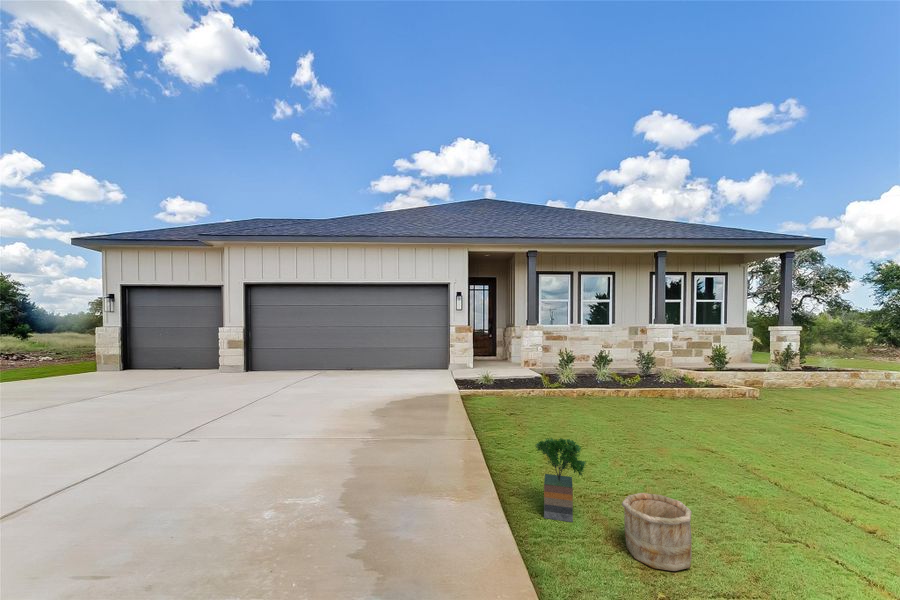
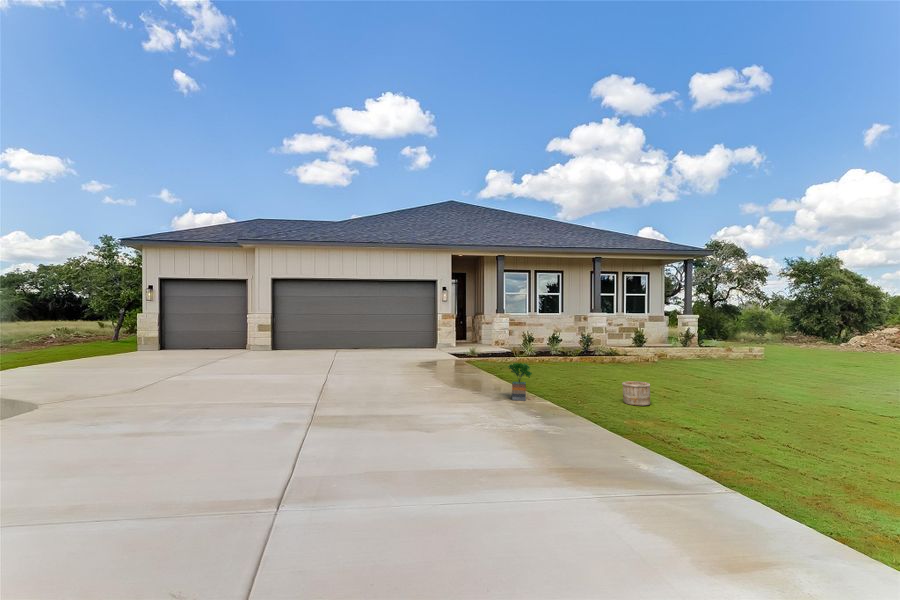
wooden bucket: present [622,493,692,571] -> present [622,381,650,406]

